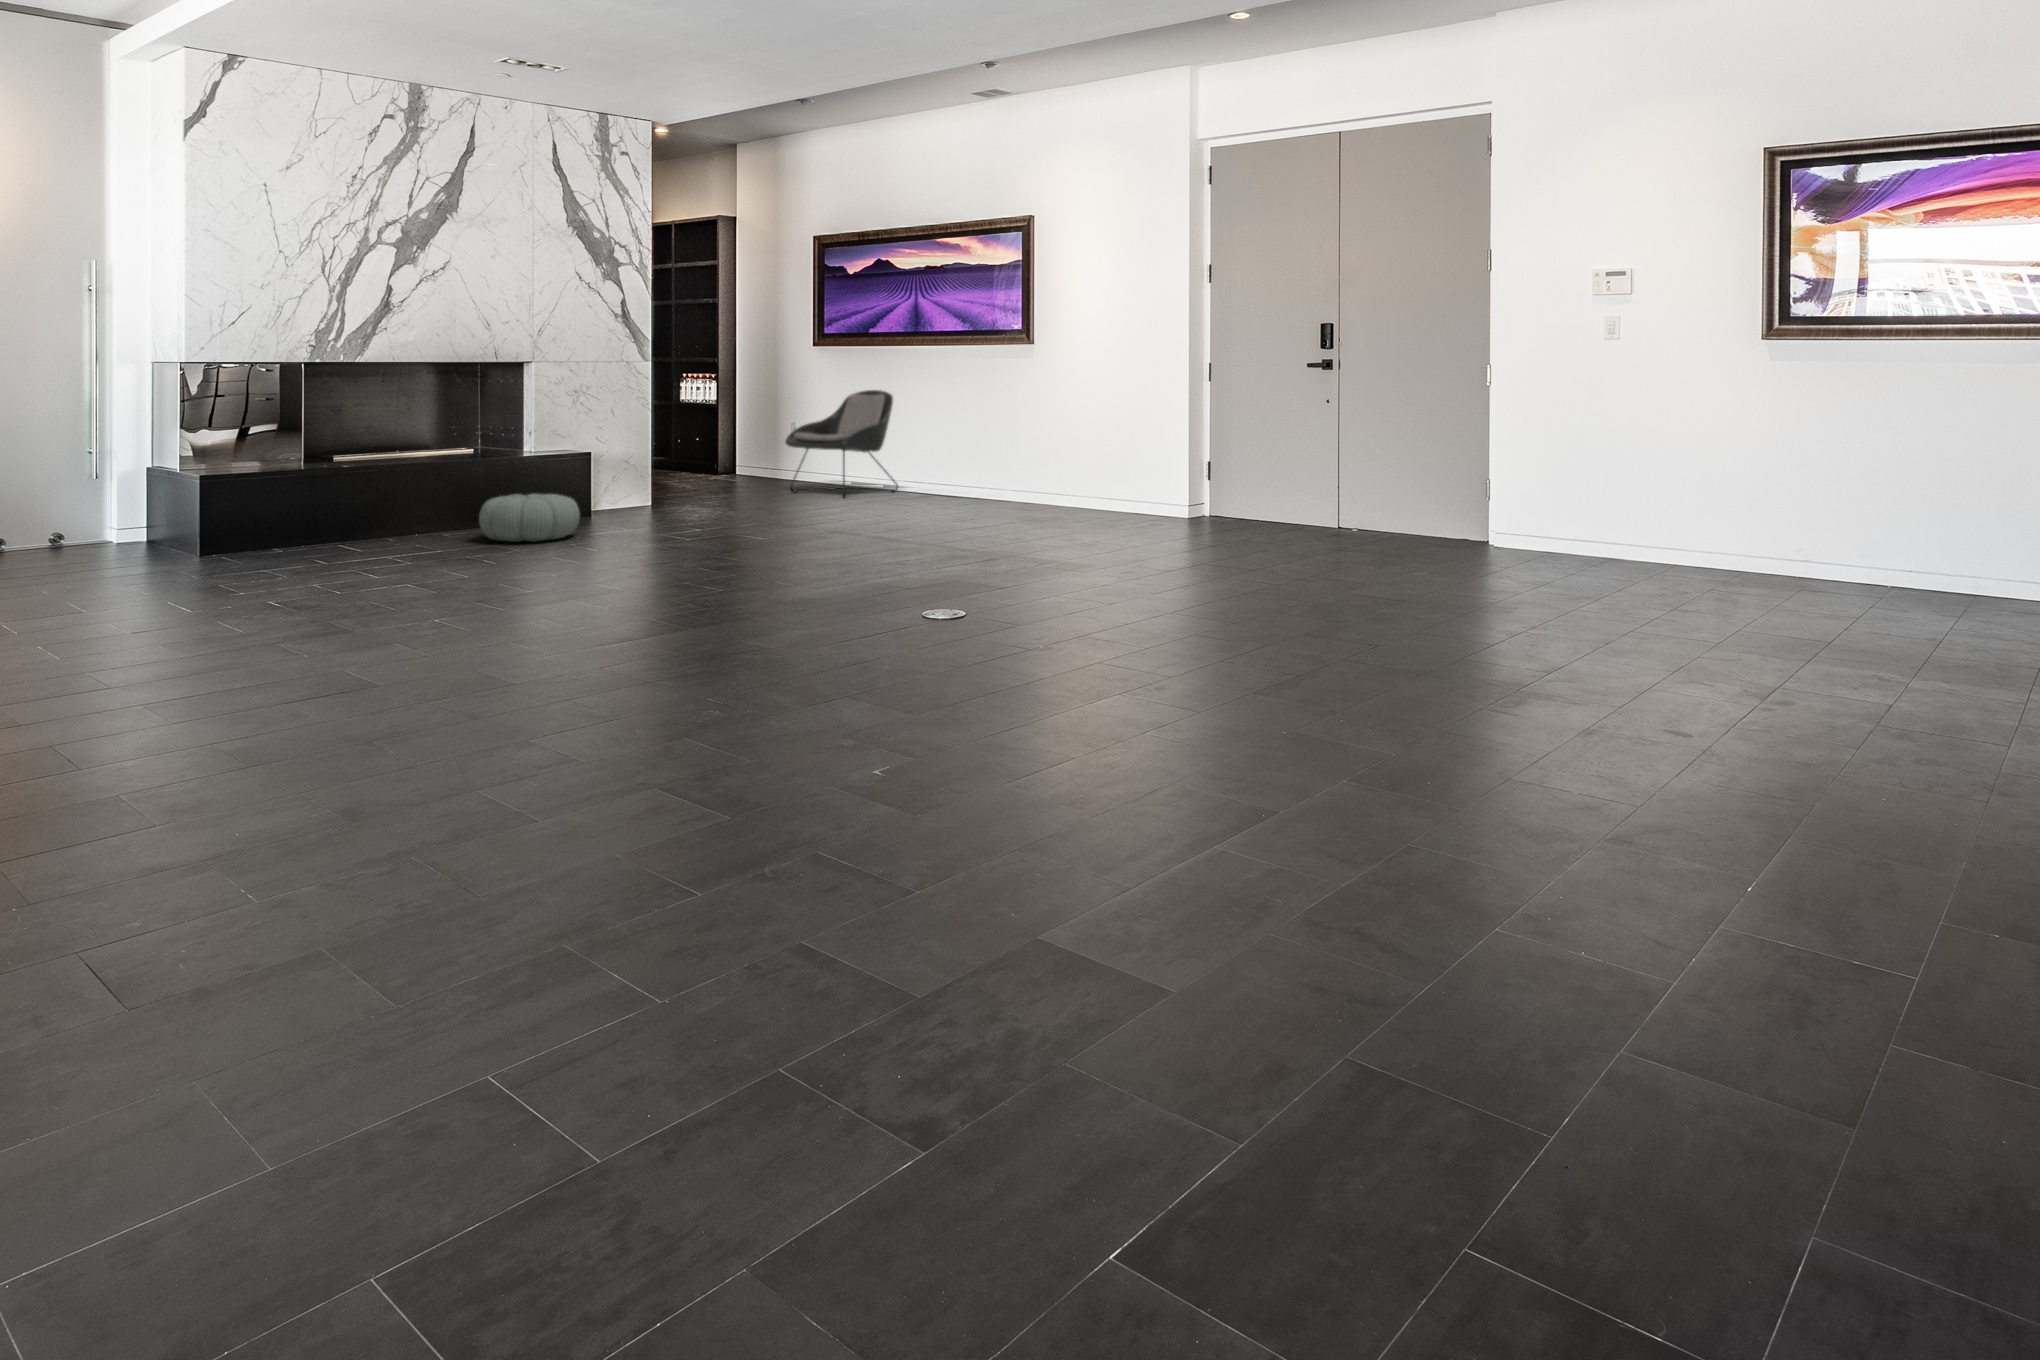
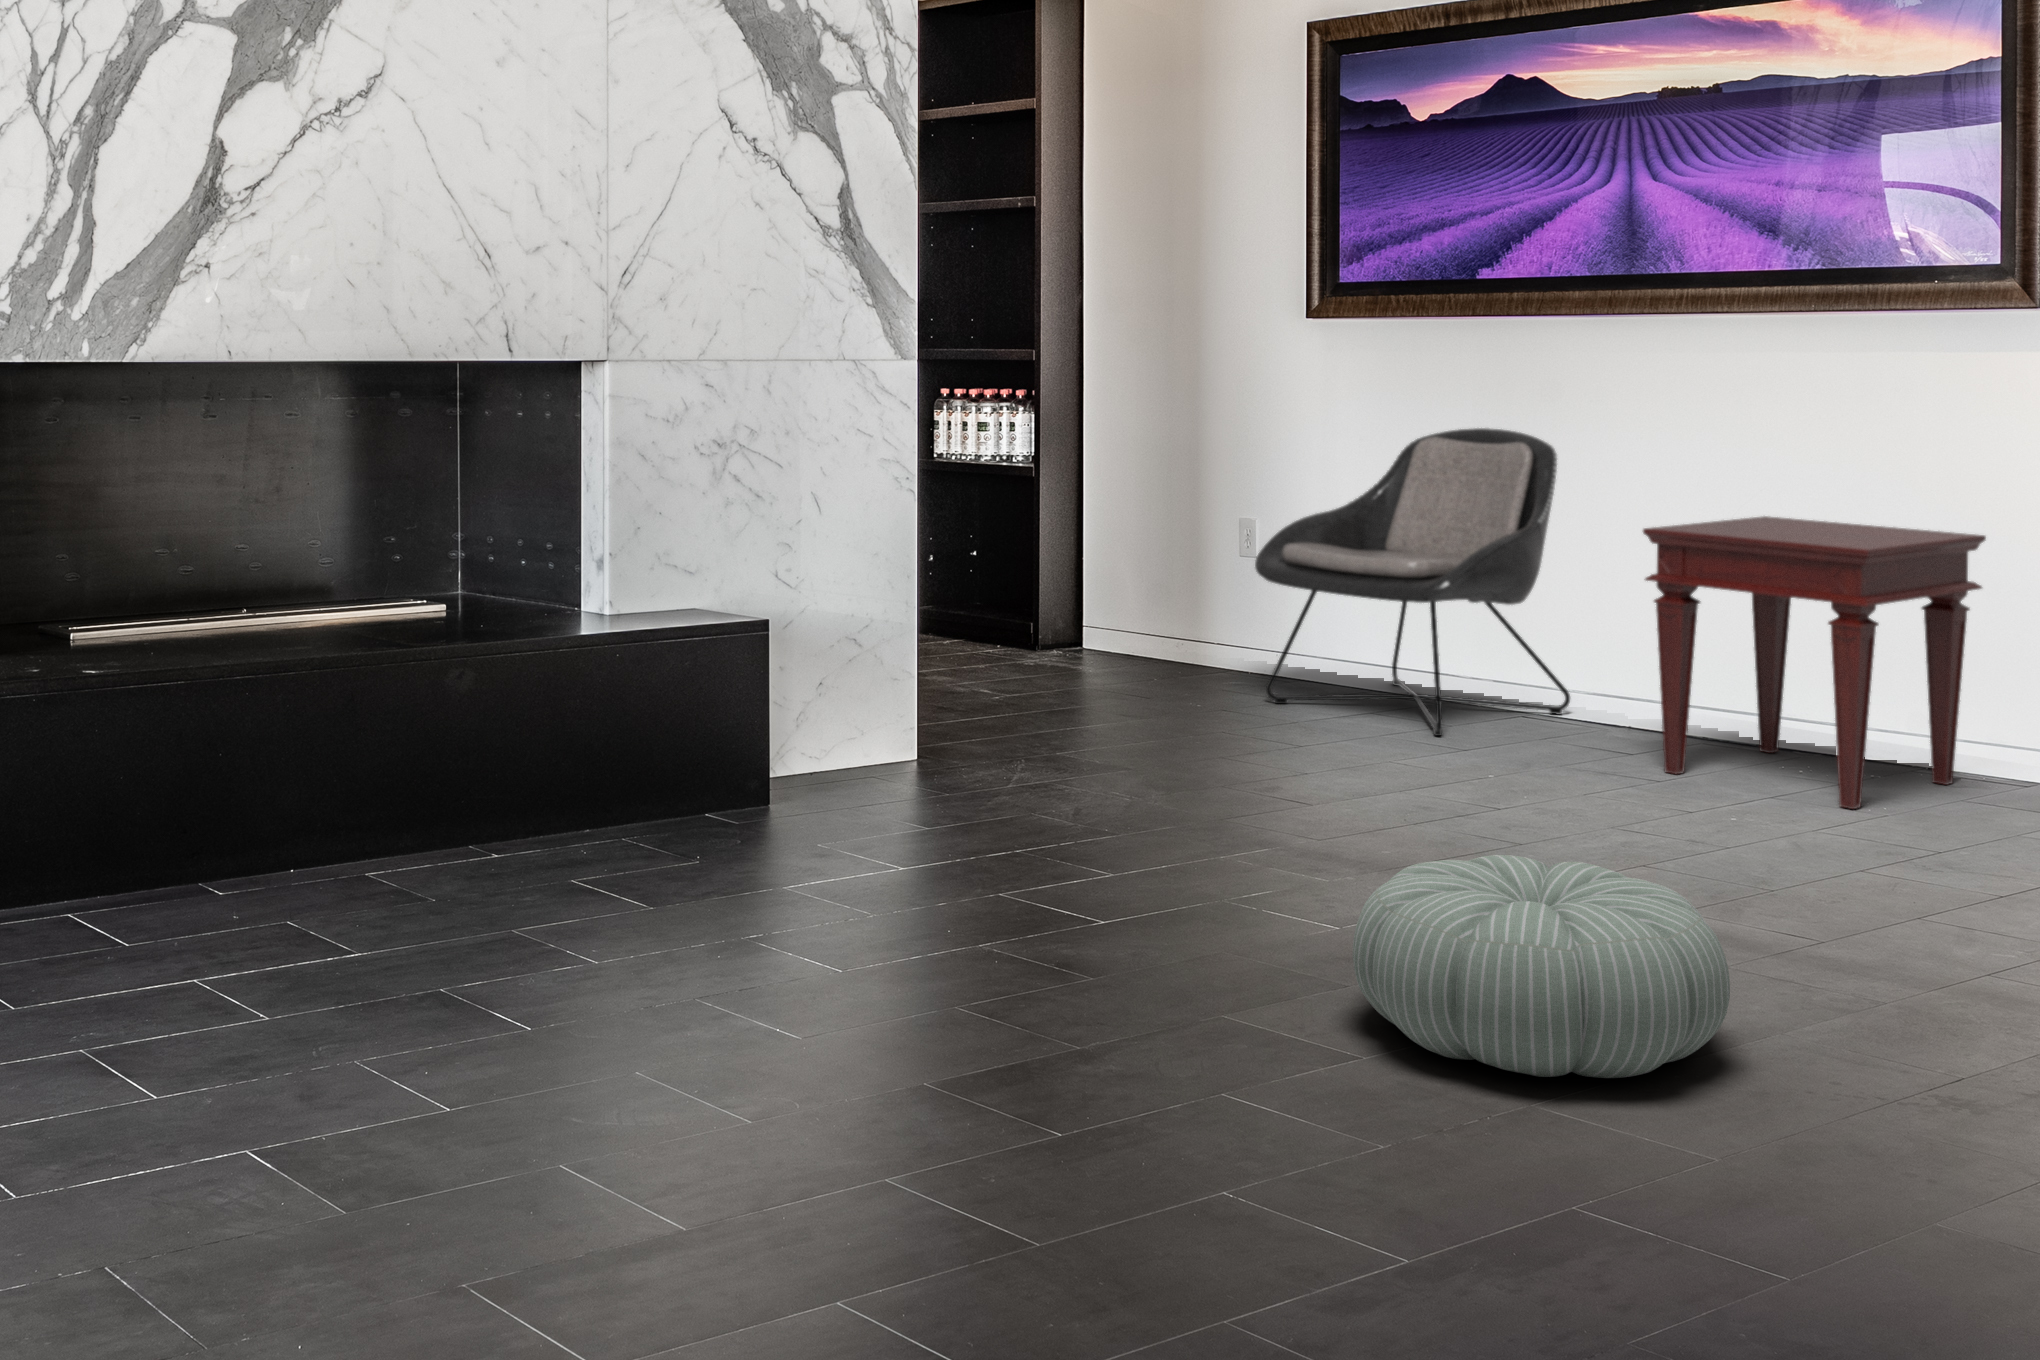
side table: none [903,417,1012,507] -> present [1643,516,1986,809]
pouf: present [479,494,580,542] -> present [1353,855,1730,1078]

